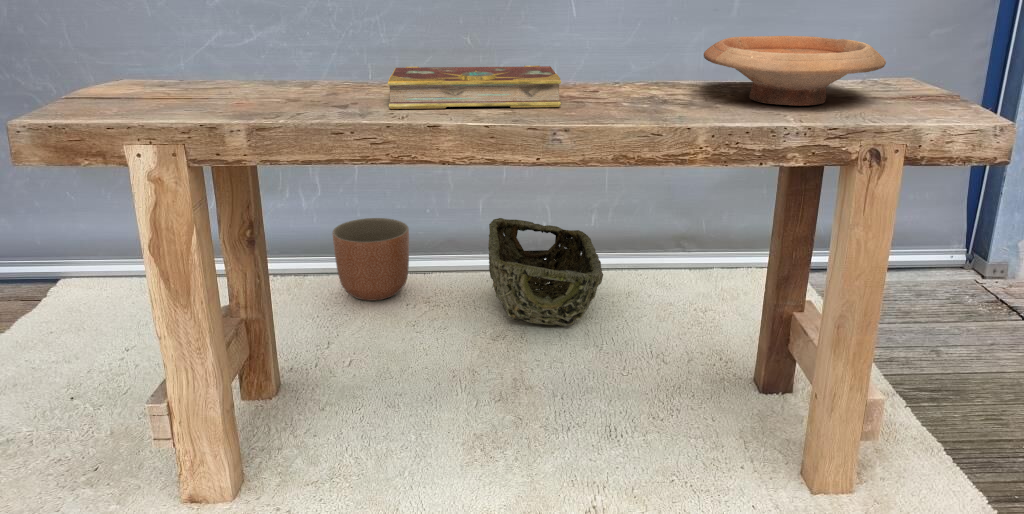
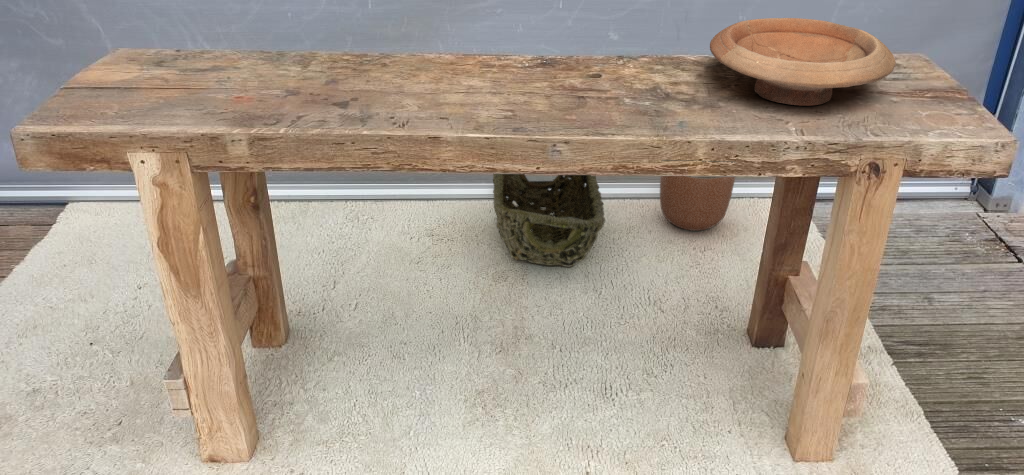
book: present [388,66,561,109] -> none [387,48,563,108]
planter: present [332,218,409,301] -> present [660,160,736,231]

